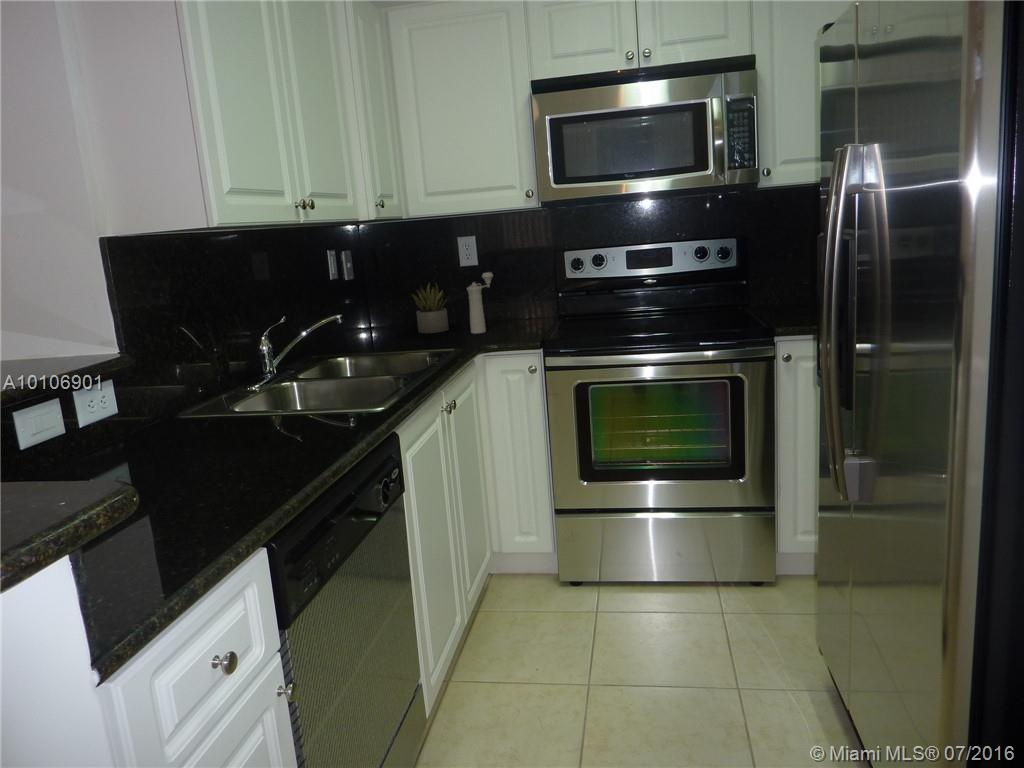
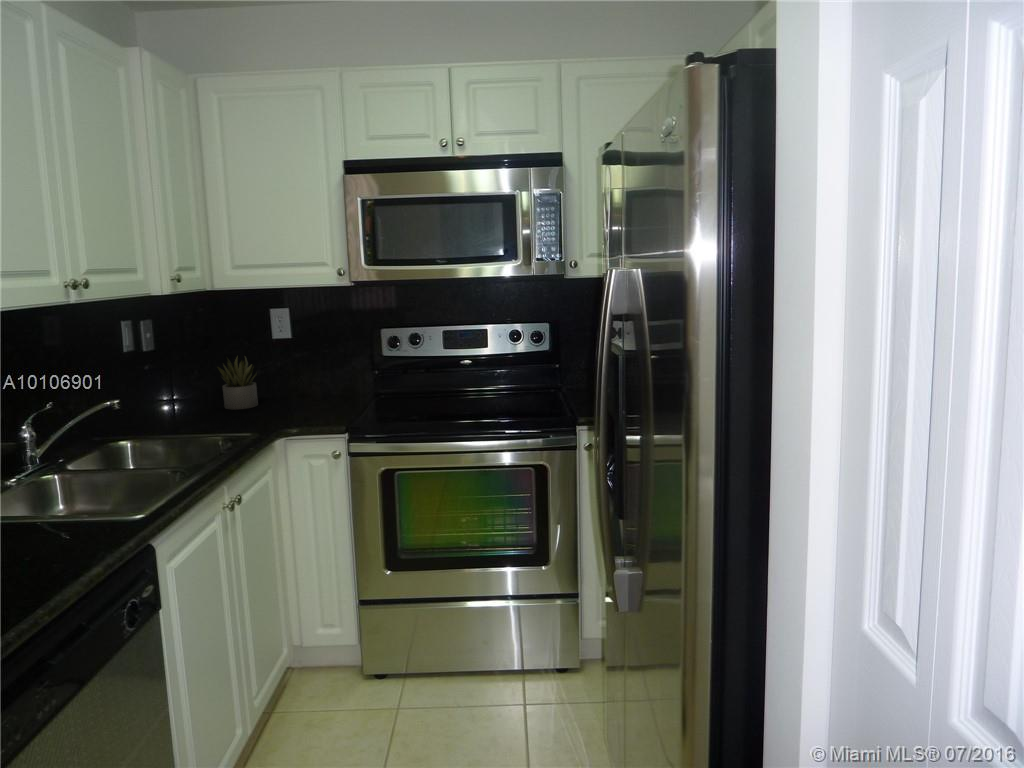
pepper mill: present [467,272,493,334] -> none [275,348,306,412]

